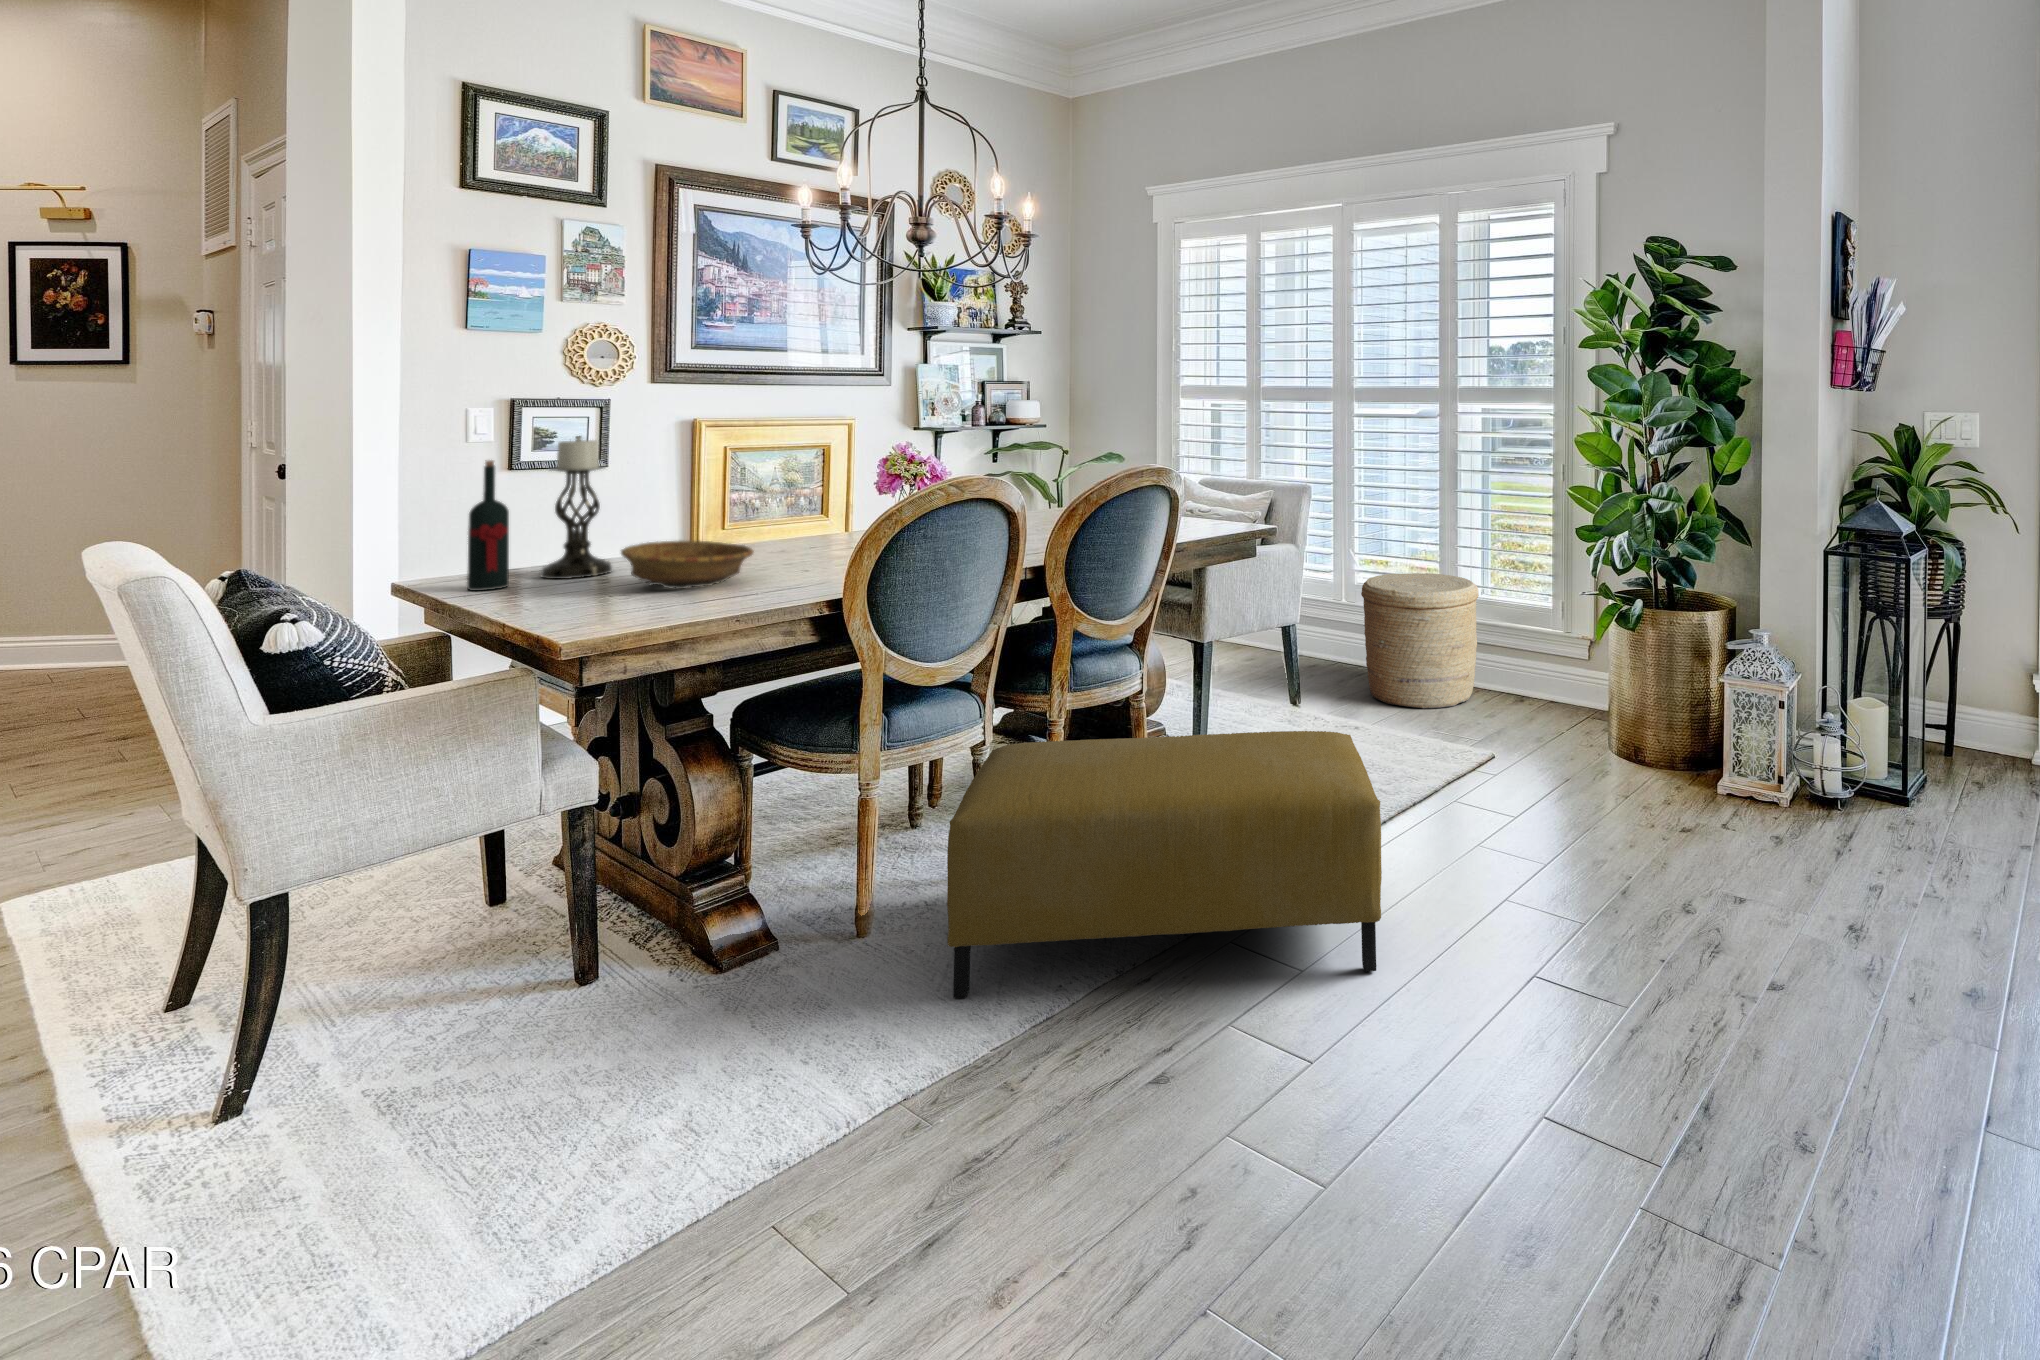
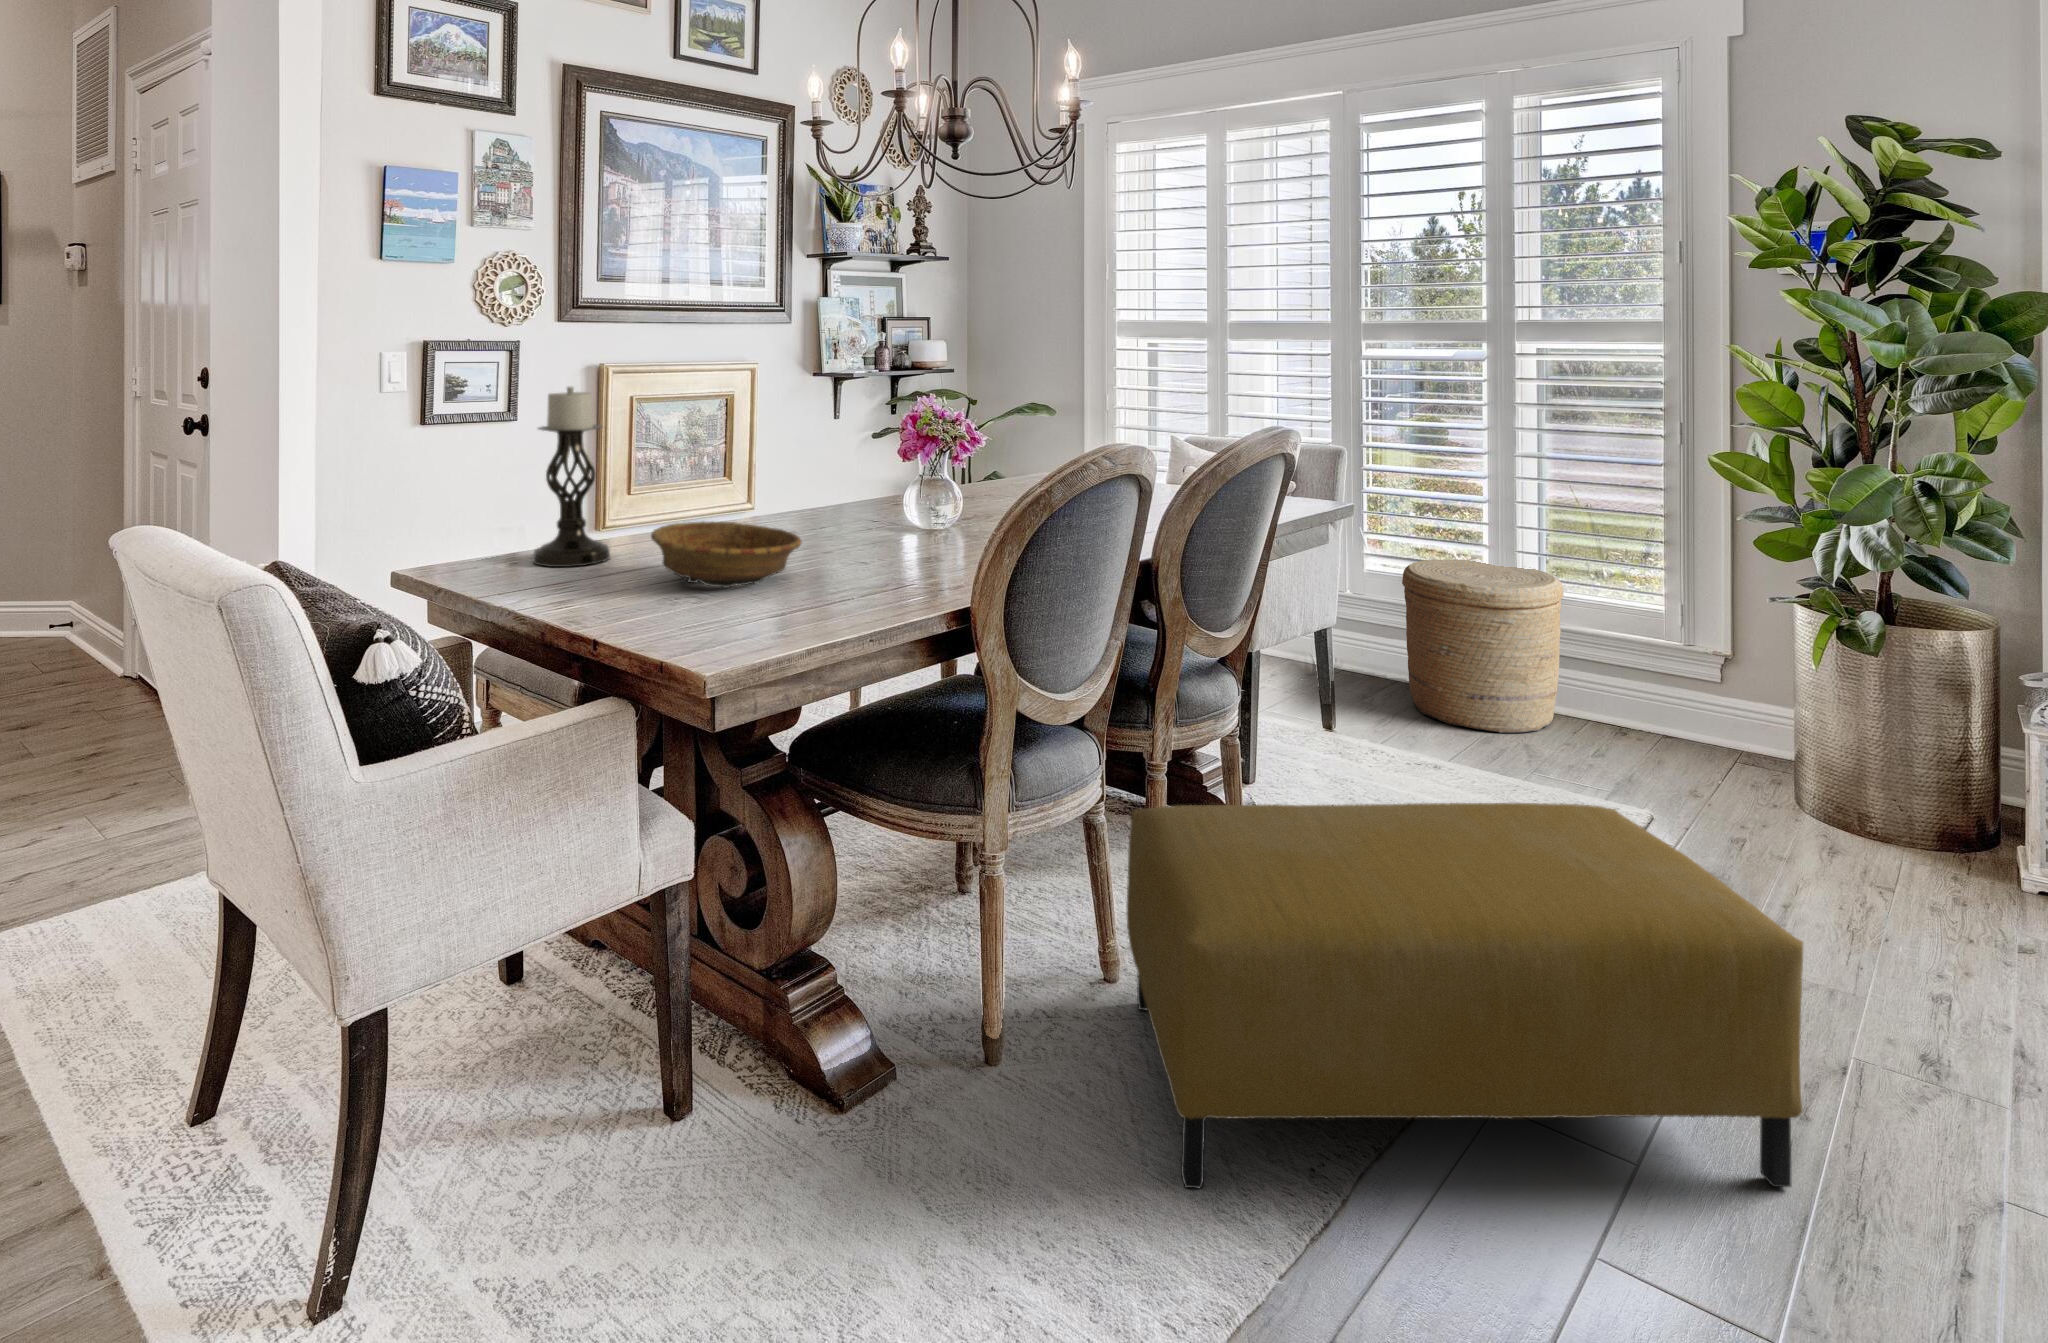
wine bottle: present [467,460,509,591] -> none [465,418,510,584]

